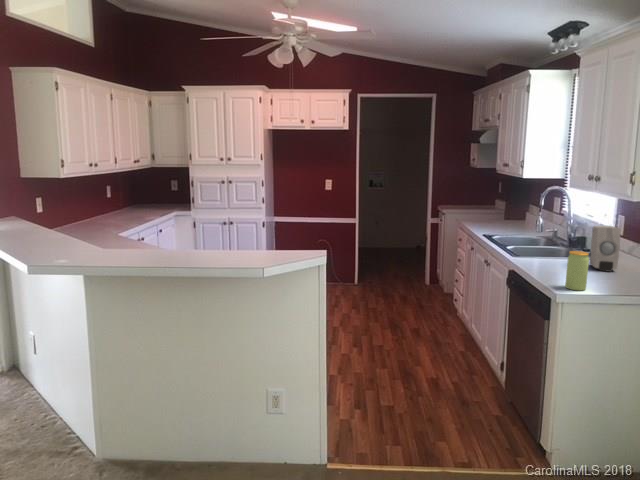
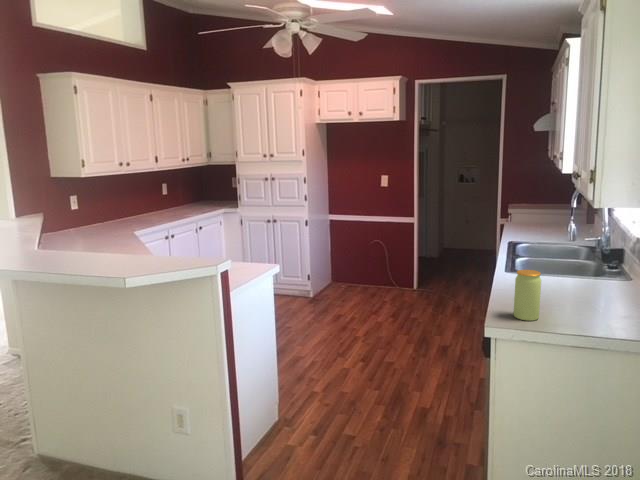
soap dispenser: present [590,226,621,272] -> none [591,237,628,297]

